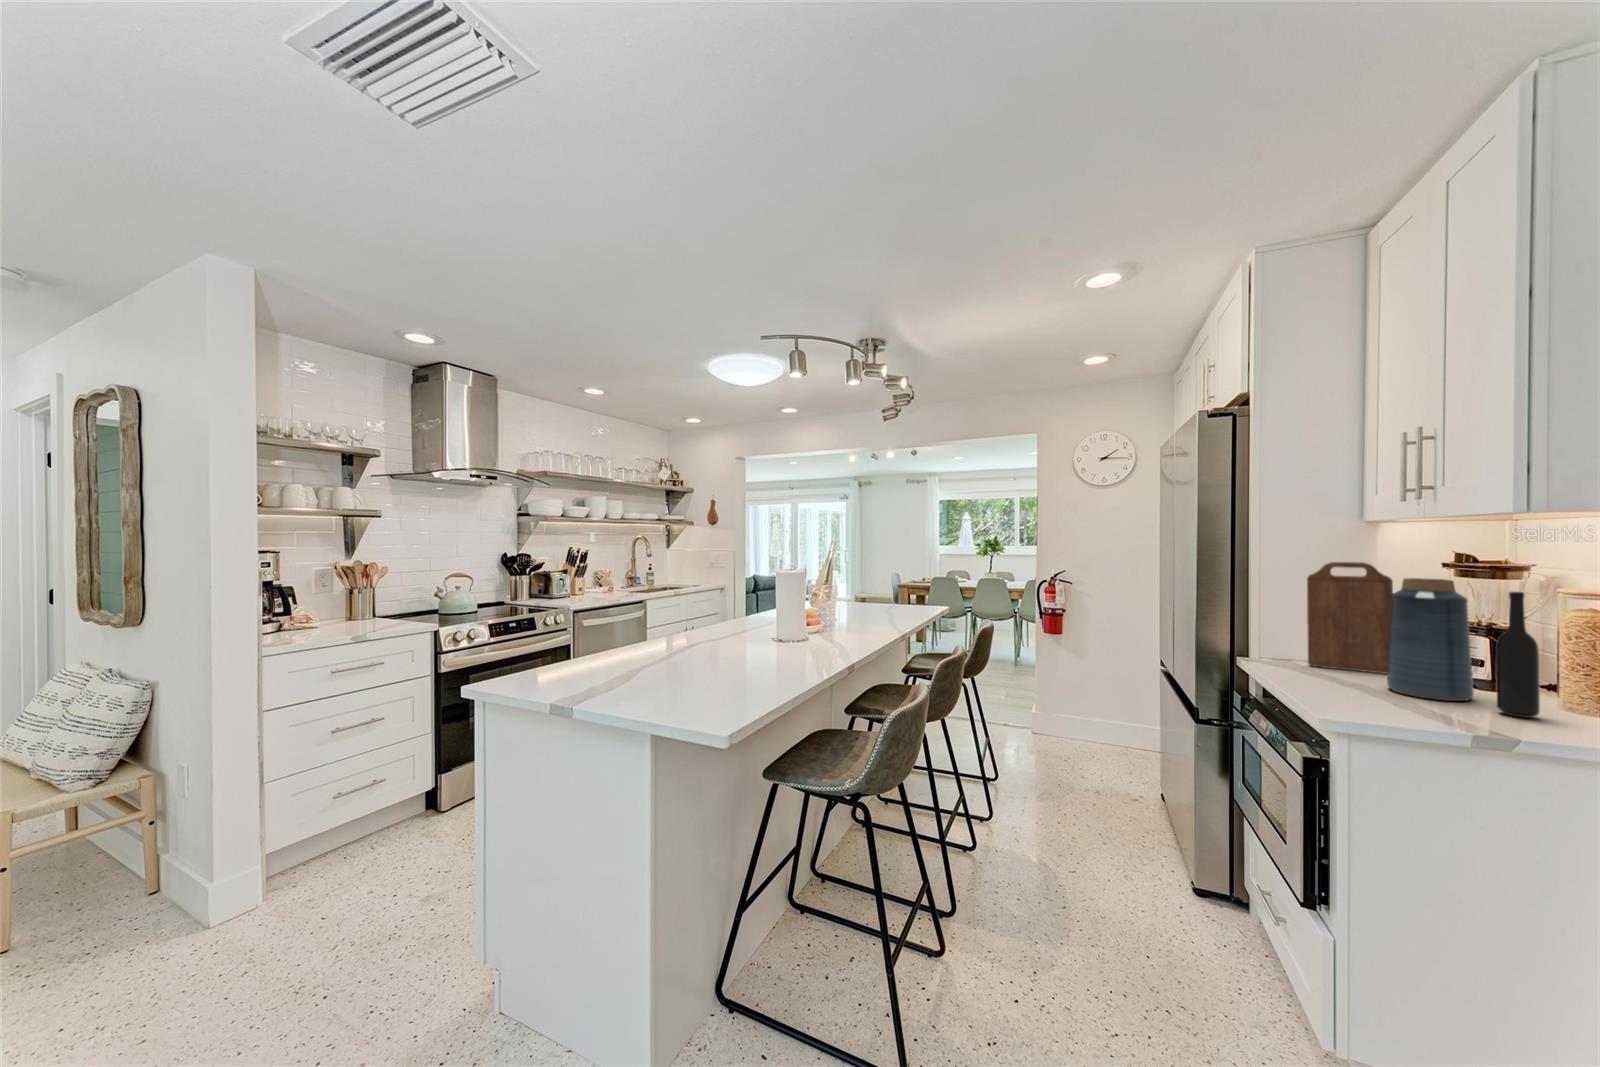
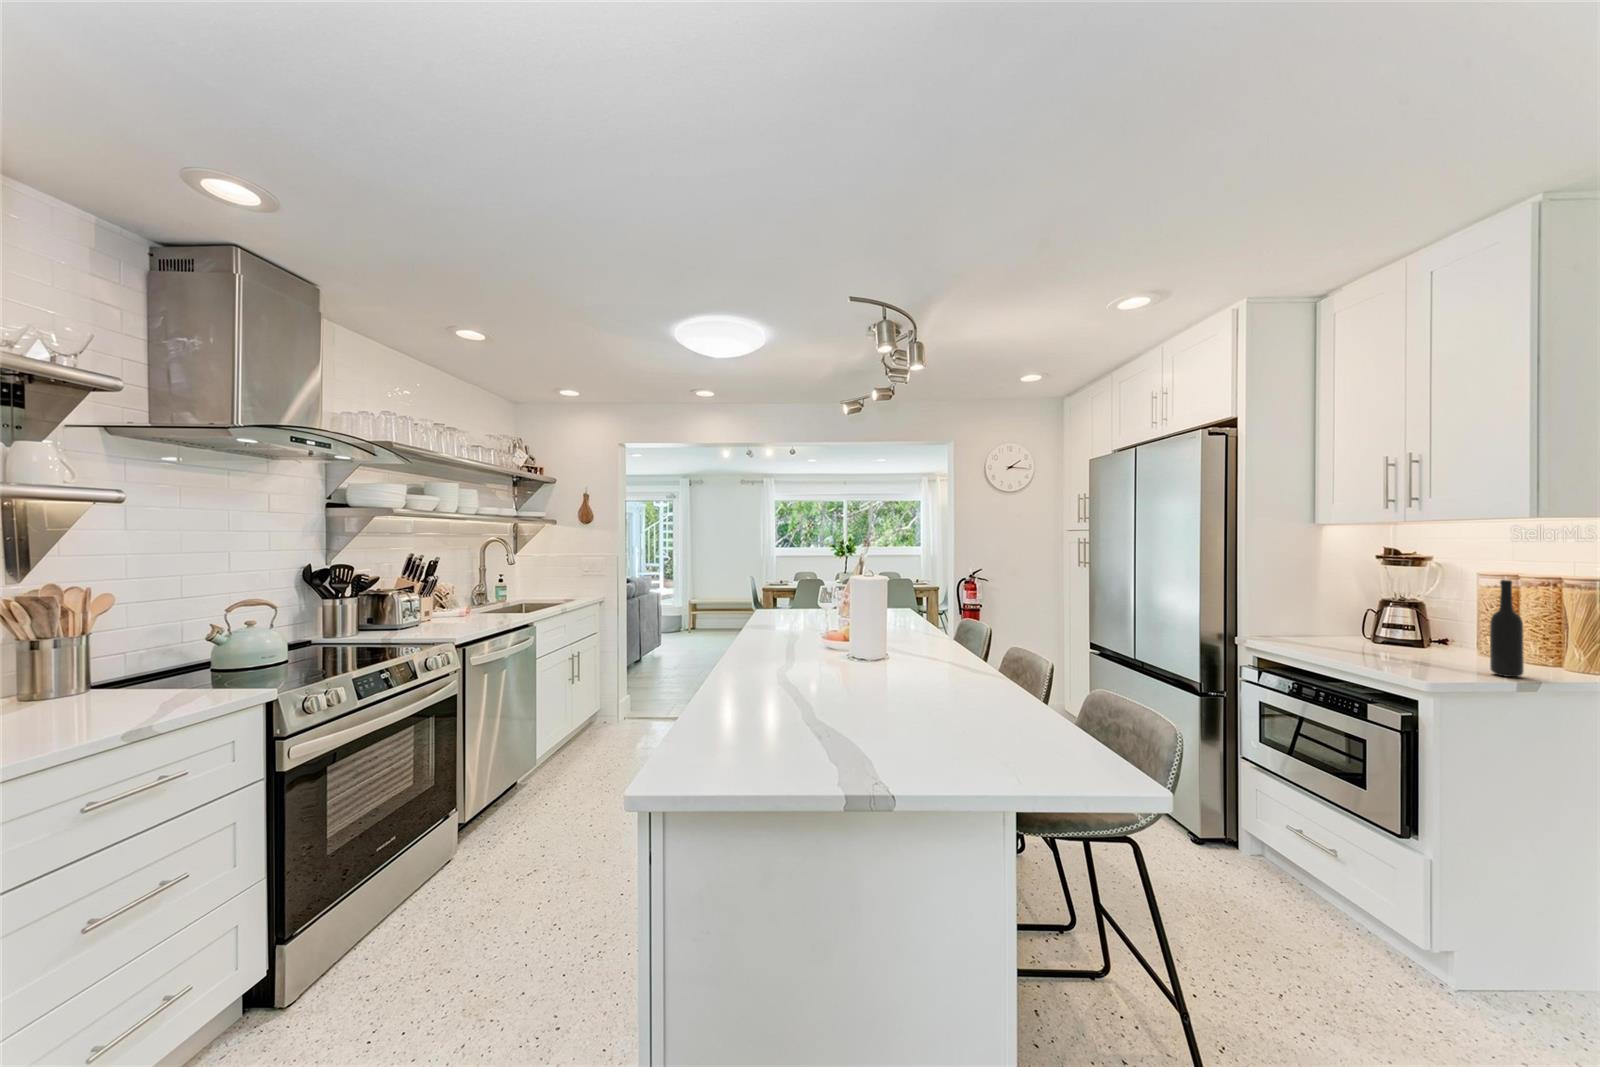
cutting board: present [1307,562,1393,674] -> none [1293,558,1356,648]
vase: present [1387,578,1474,701] -> none [1386,571,1456,668]

